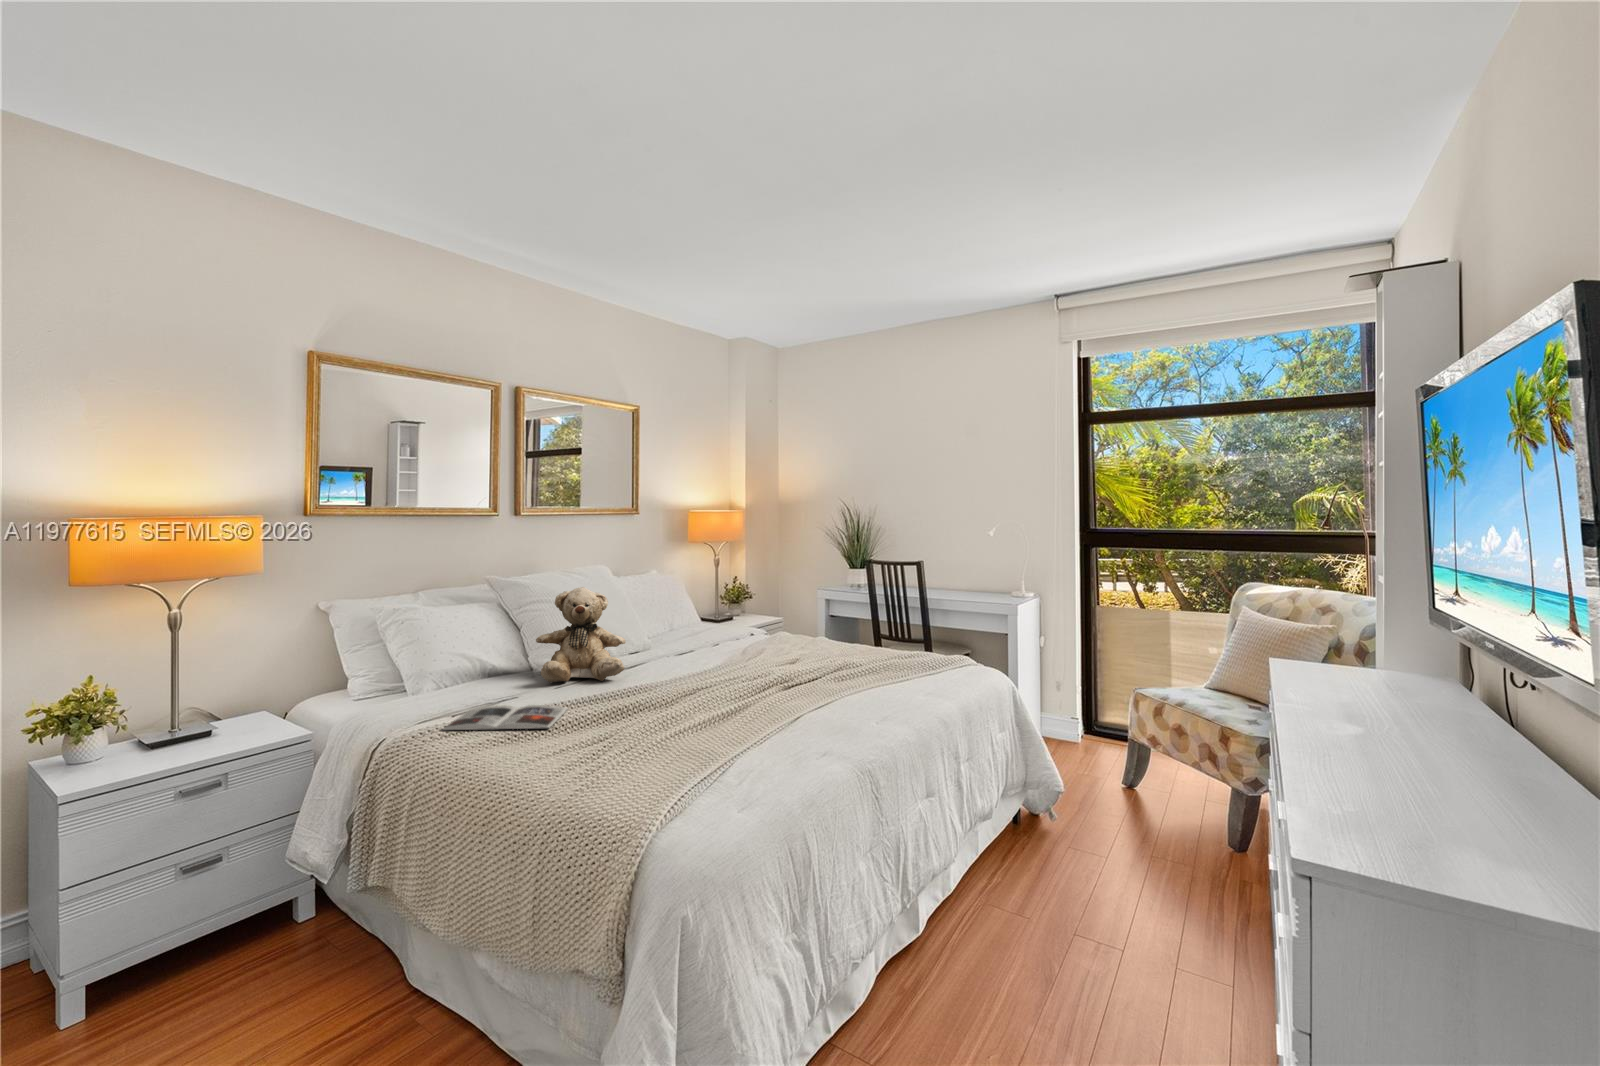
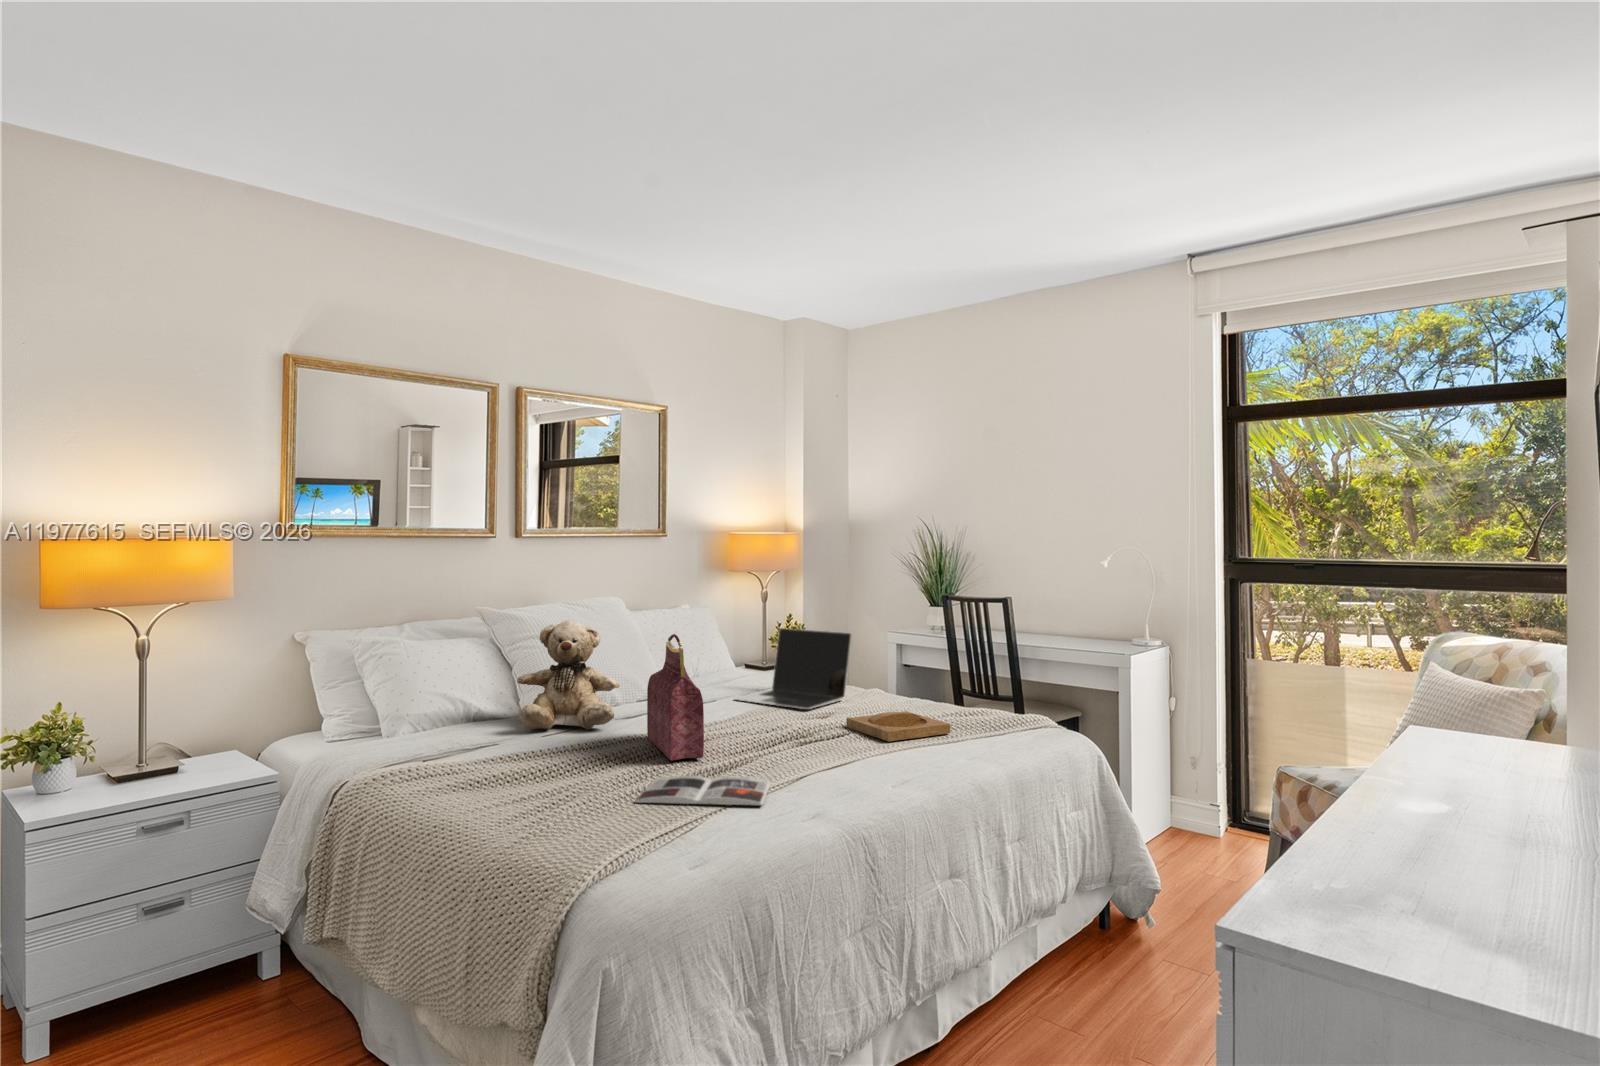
laptop: none [715,590,809,656] -> present [735,628,852,709]
handbag: none [655,599,712,707] -> present [647,634,704,761]
tray: none [816,656,901,683] -> present [847,711,950,741]
magazine: present [443,705,567,730] -> present [635,776,771,805]

